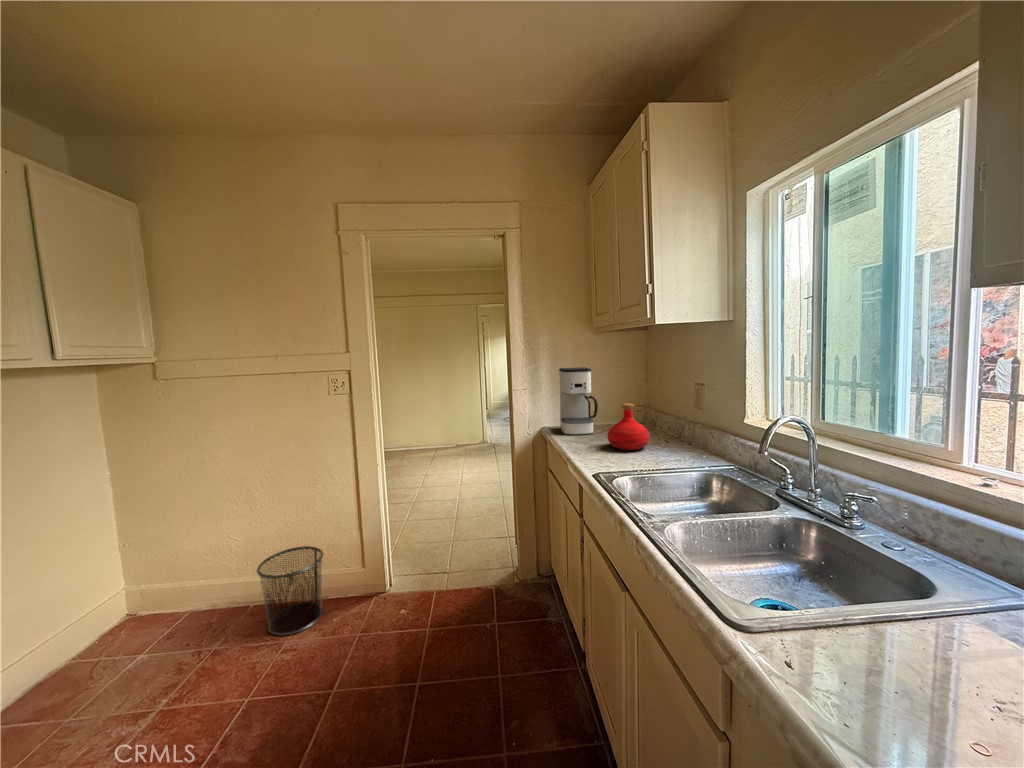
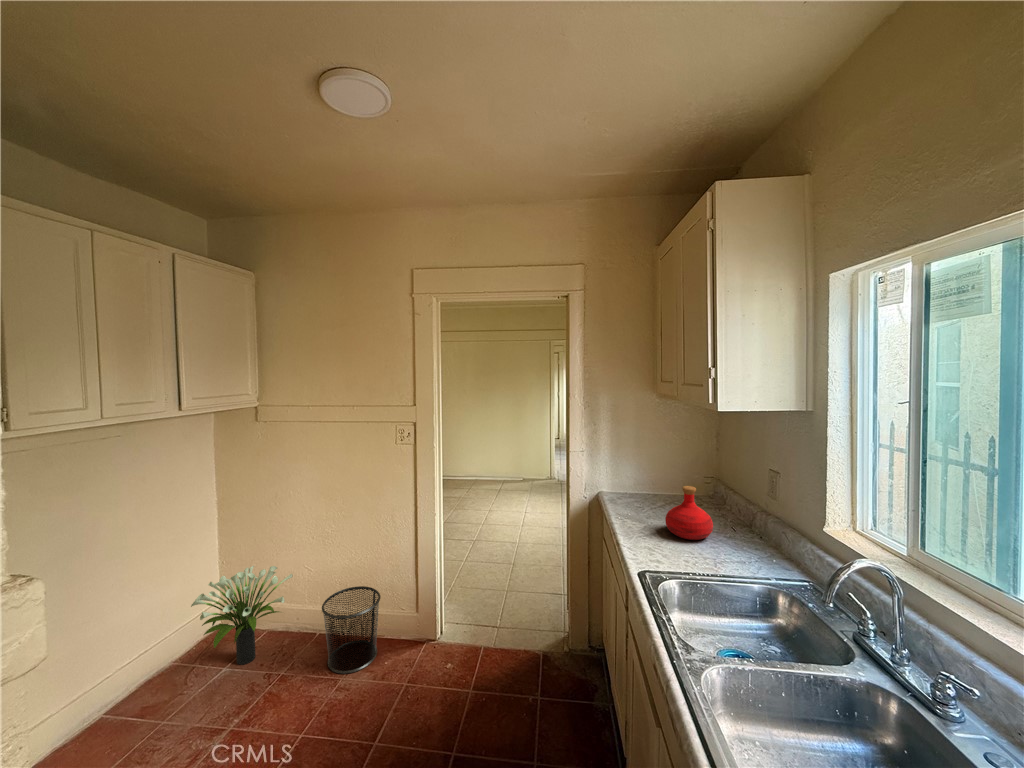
coffee maker: present [559,367,598,435] -> none [620,432,661,508]
potted plant: none [90,537,217,647] -> present [191,566,293,665]

